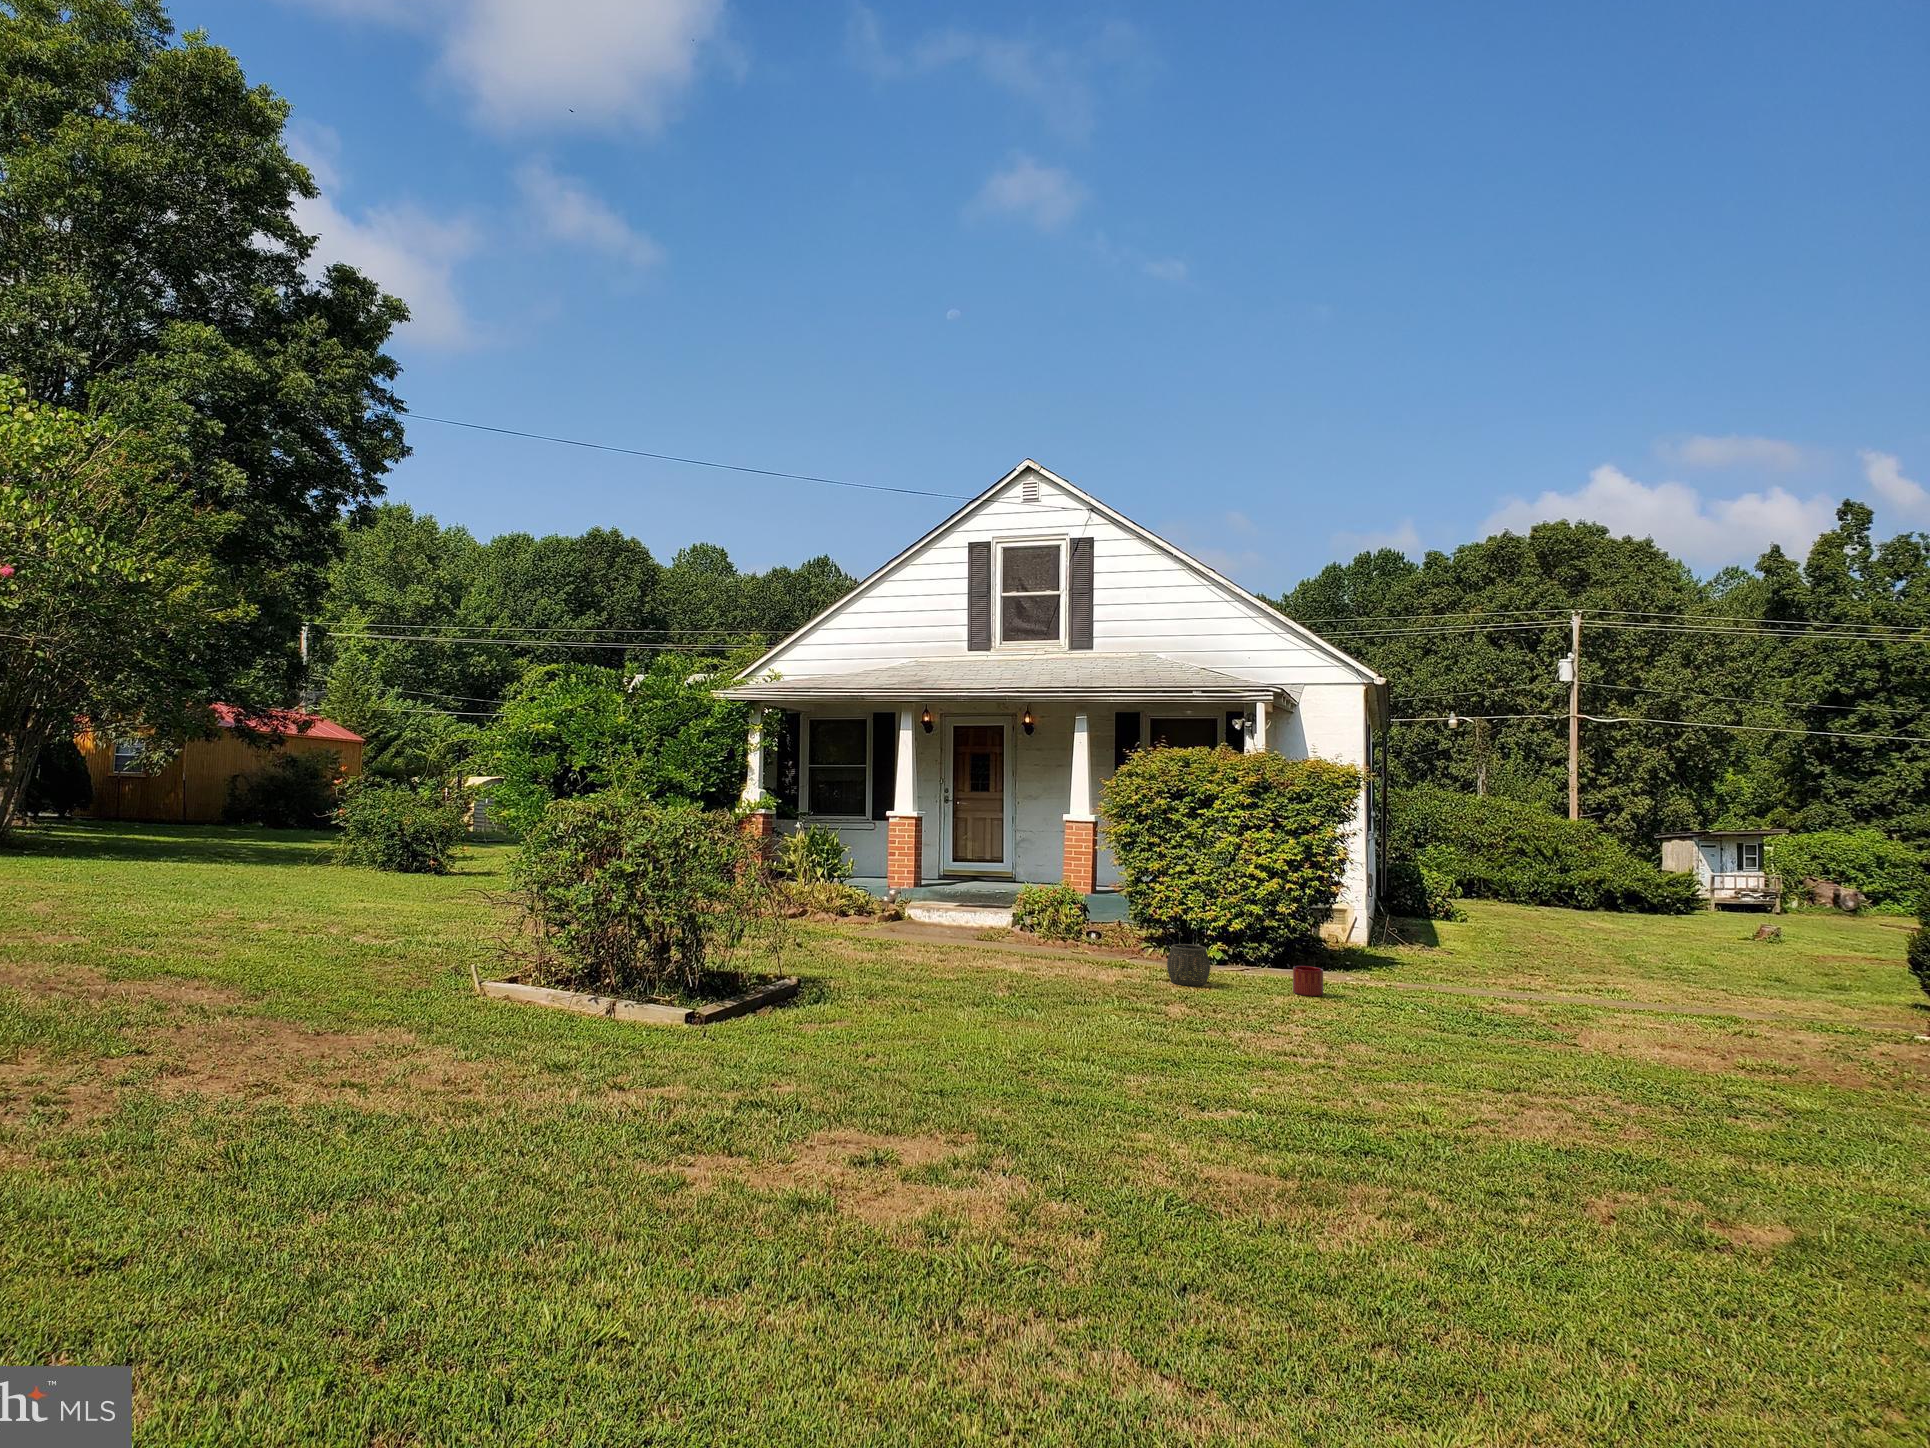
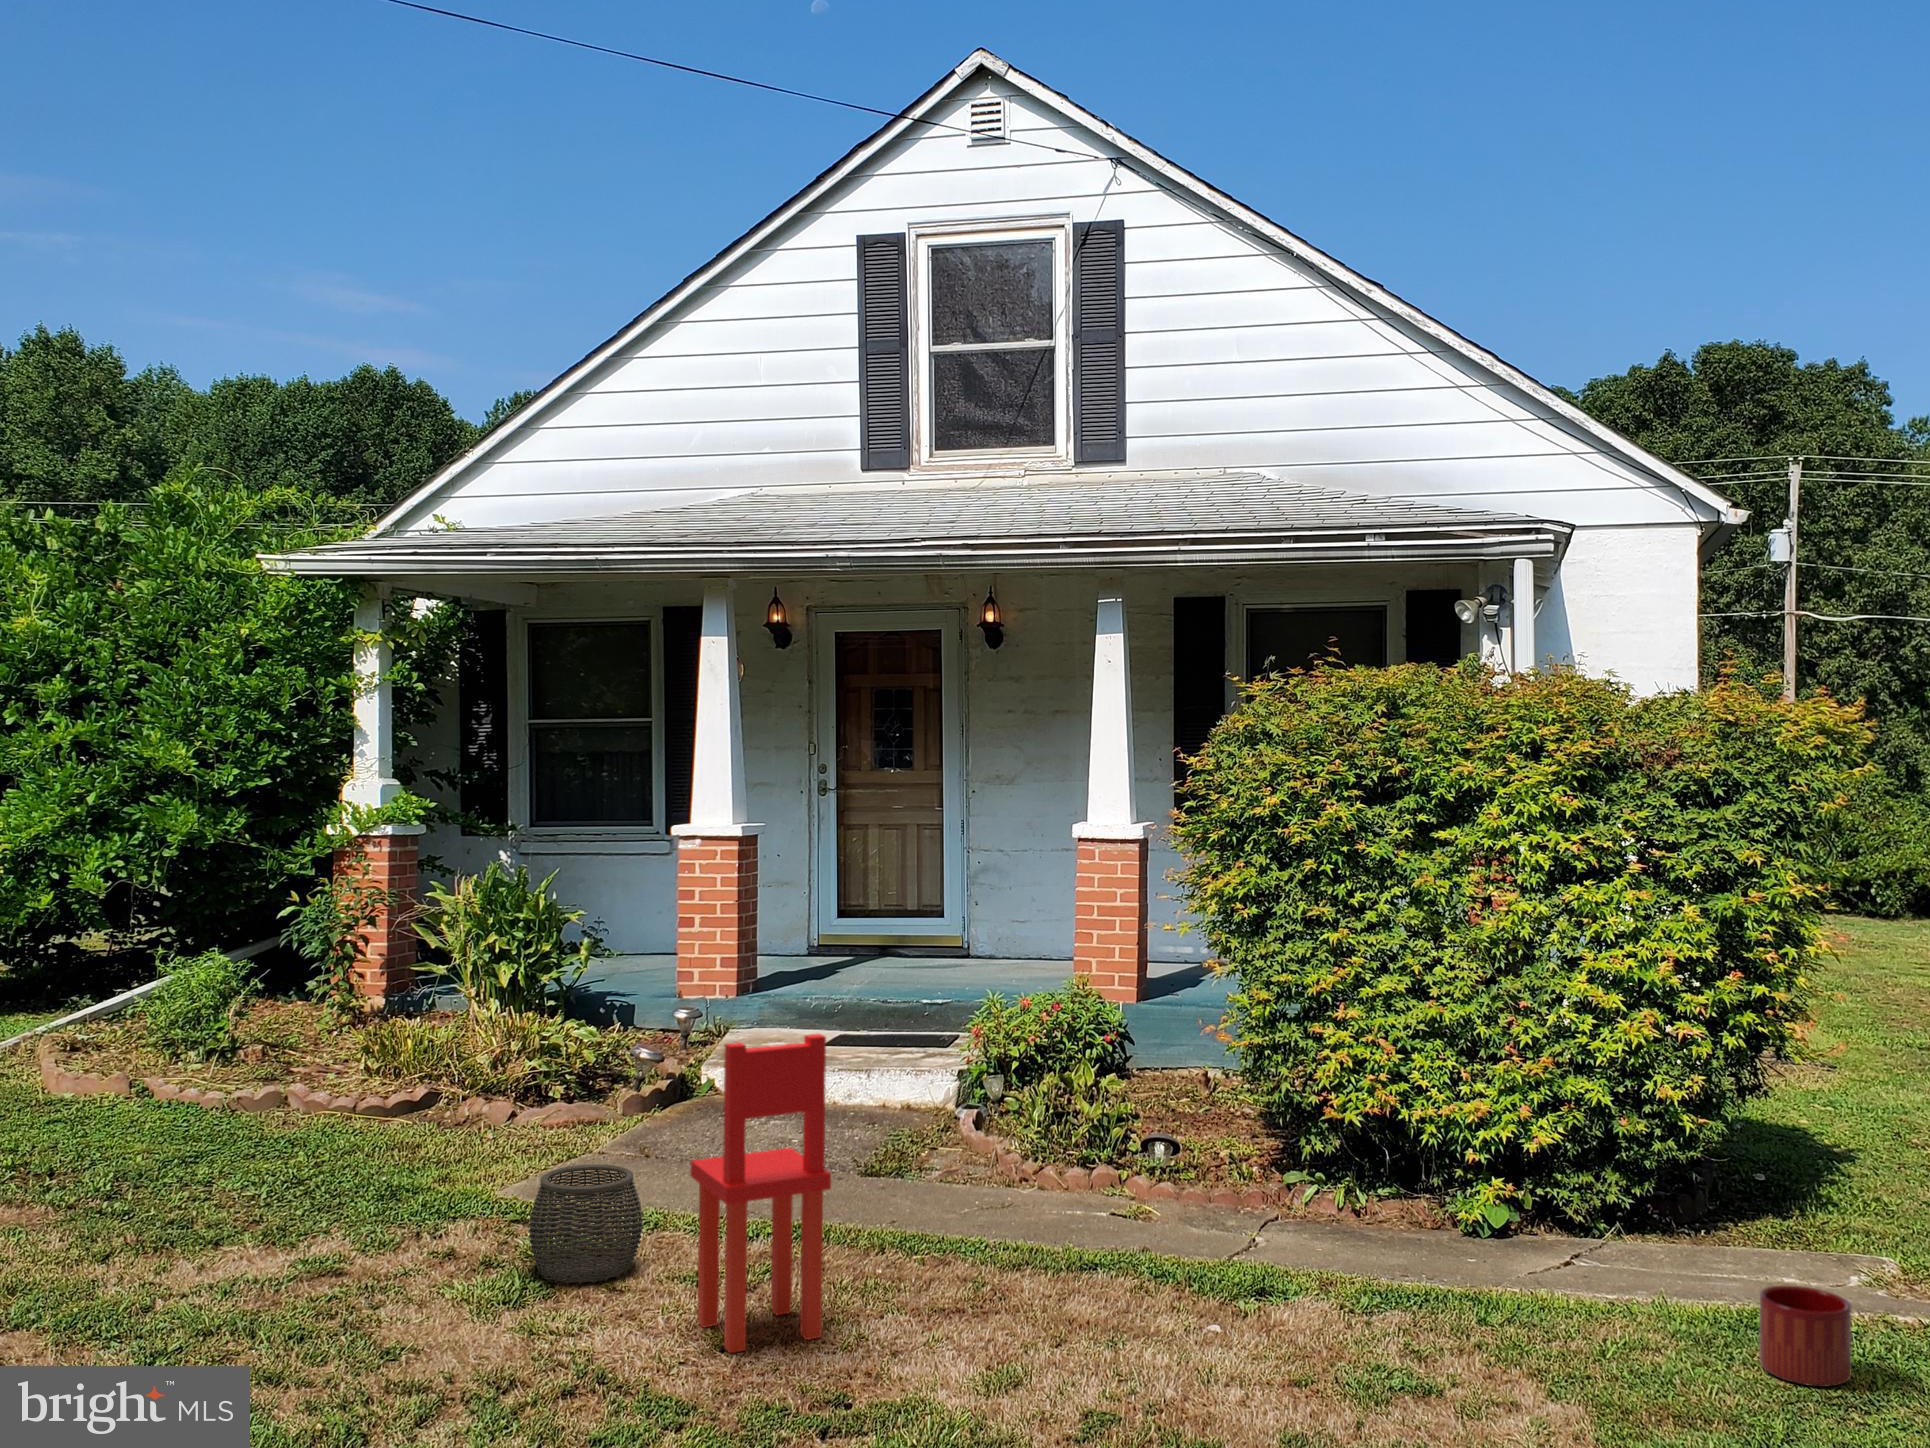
chair: none [926,868,974,971] -> present [690,1034,831,1353]
woven basket: present [1167,944,1211,986] -> present [528,1164,643,1284]

